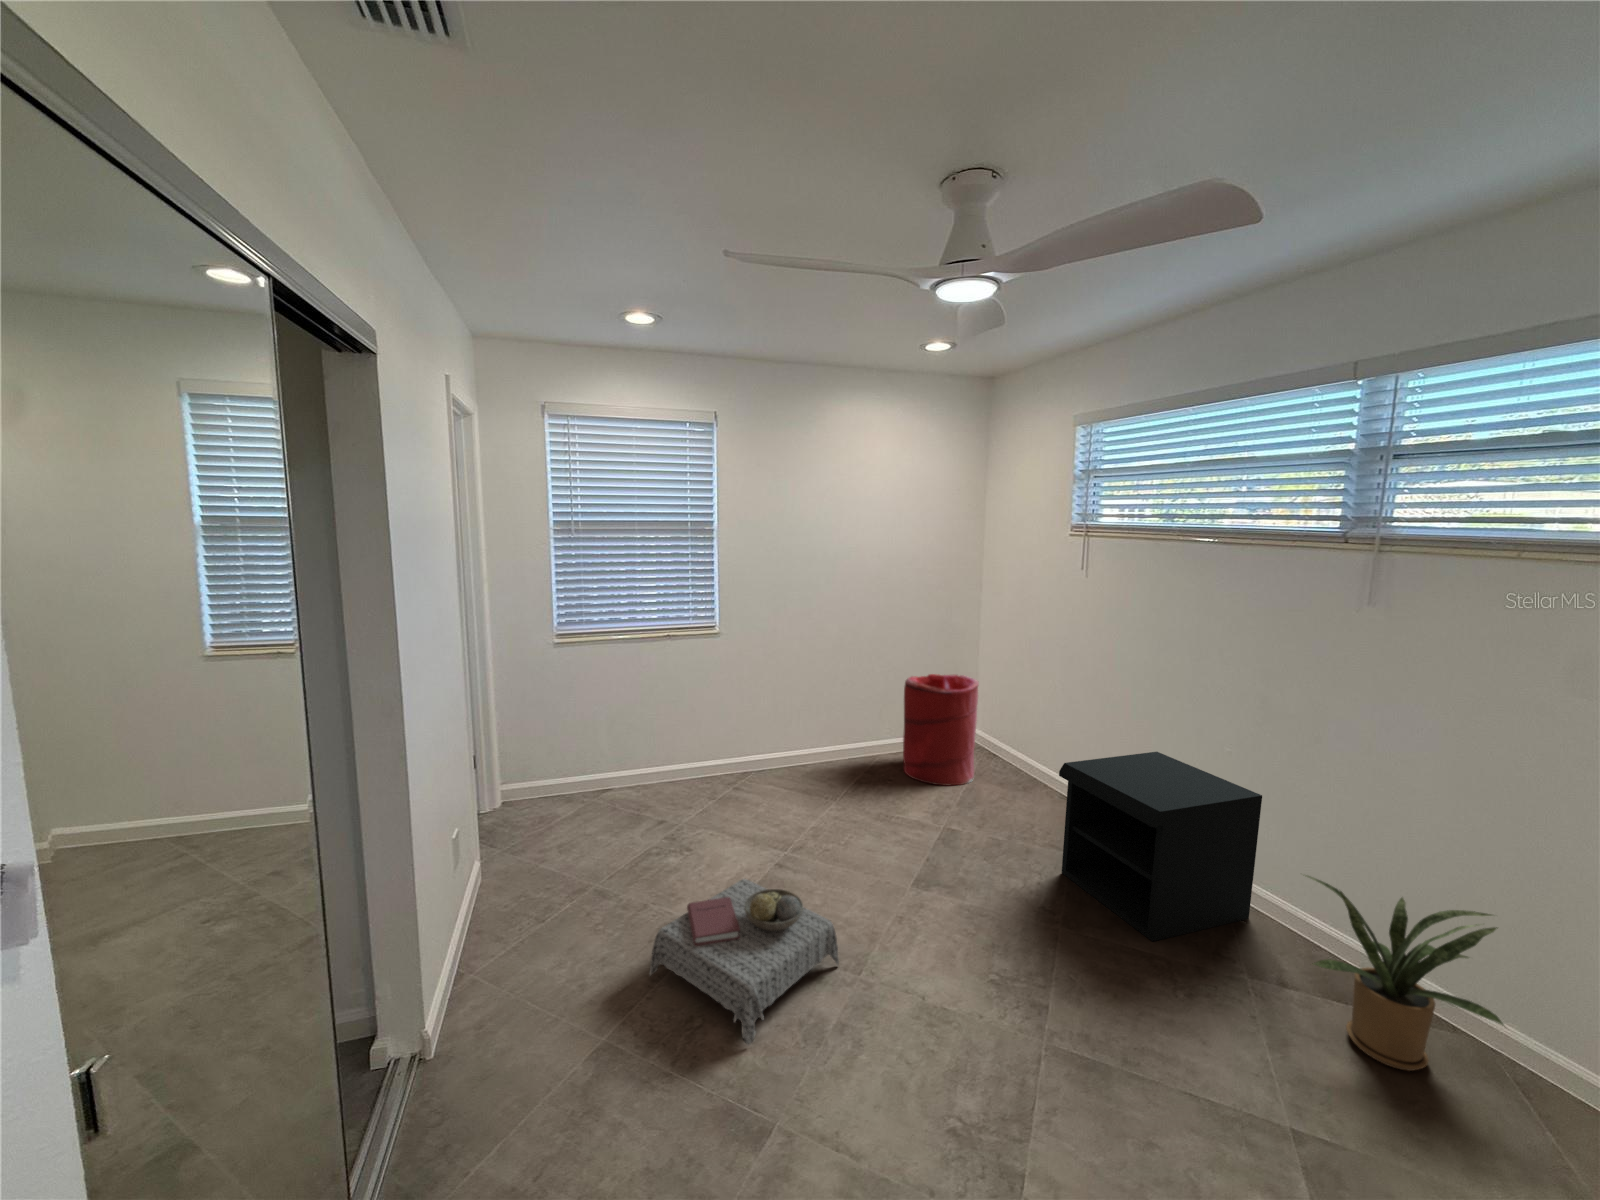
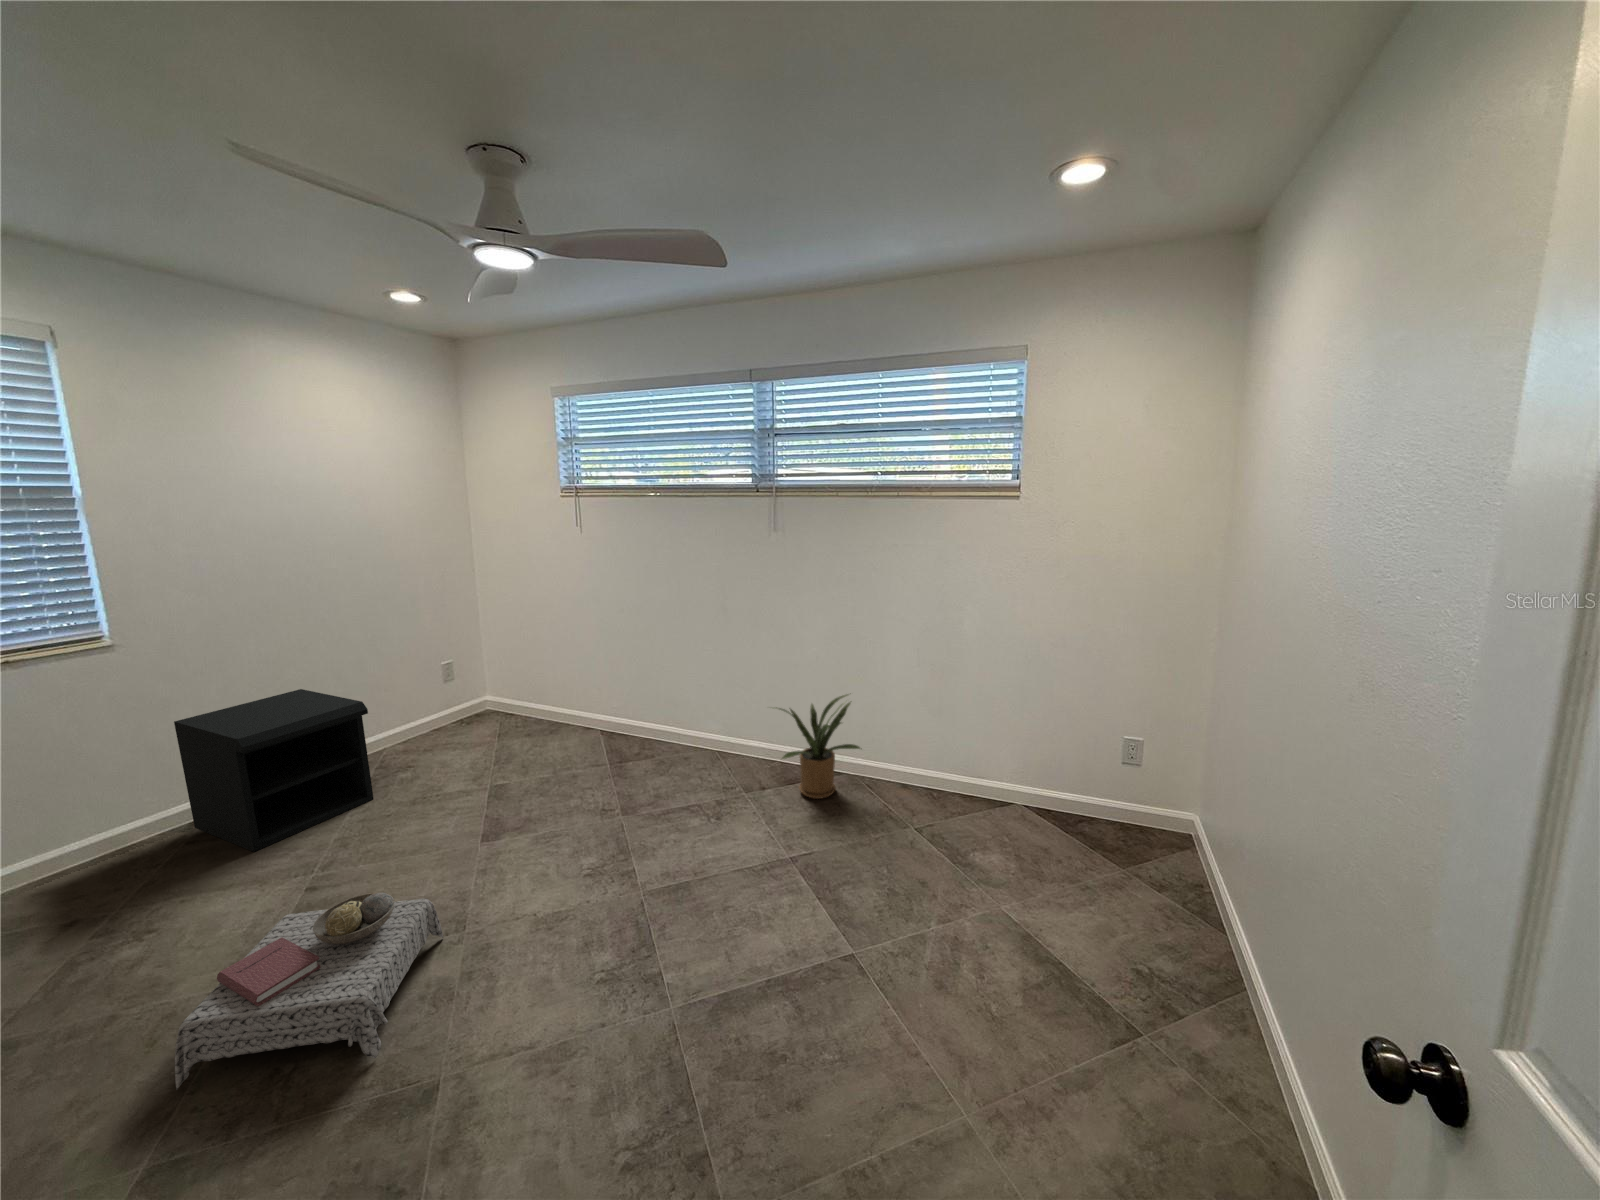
laundry hamper: present [903,674,979,785] -> none [409,641,502,754]
nightstand: present [1059,752,1262,941] -> present [174,689,374,852]

